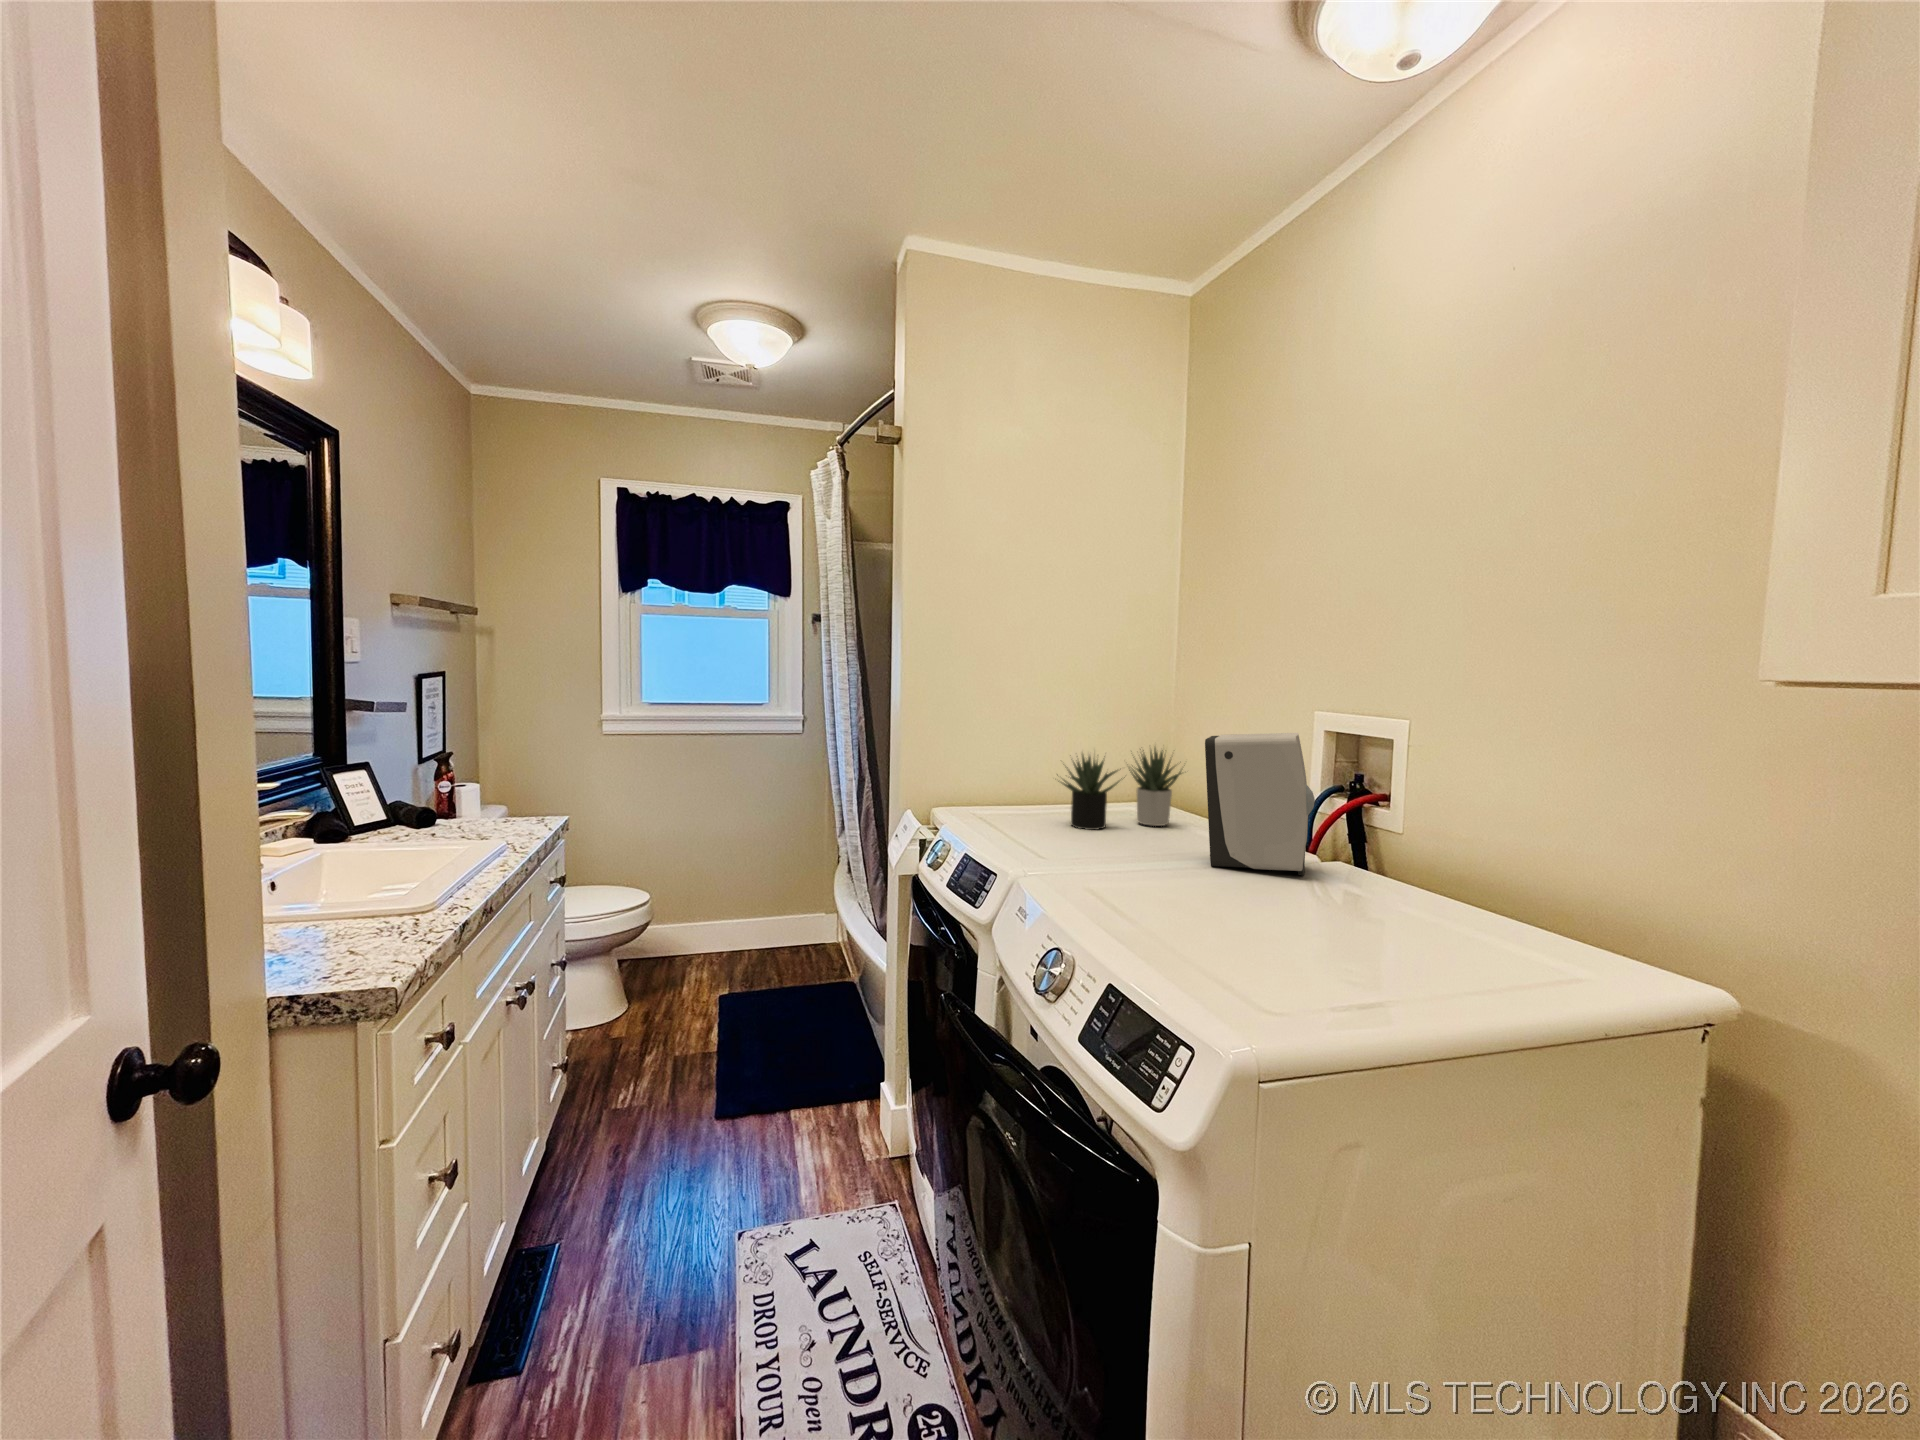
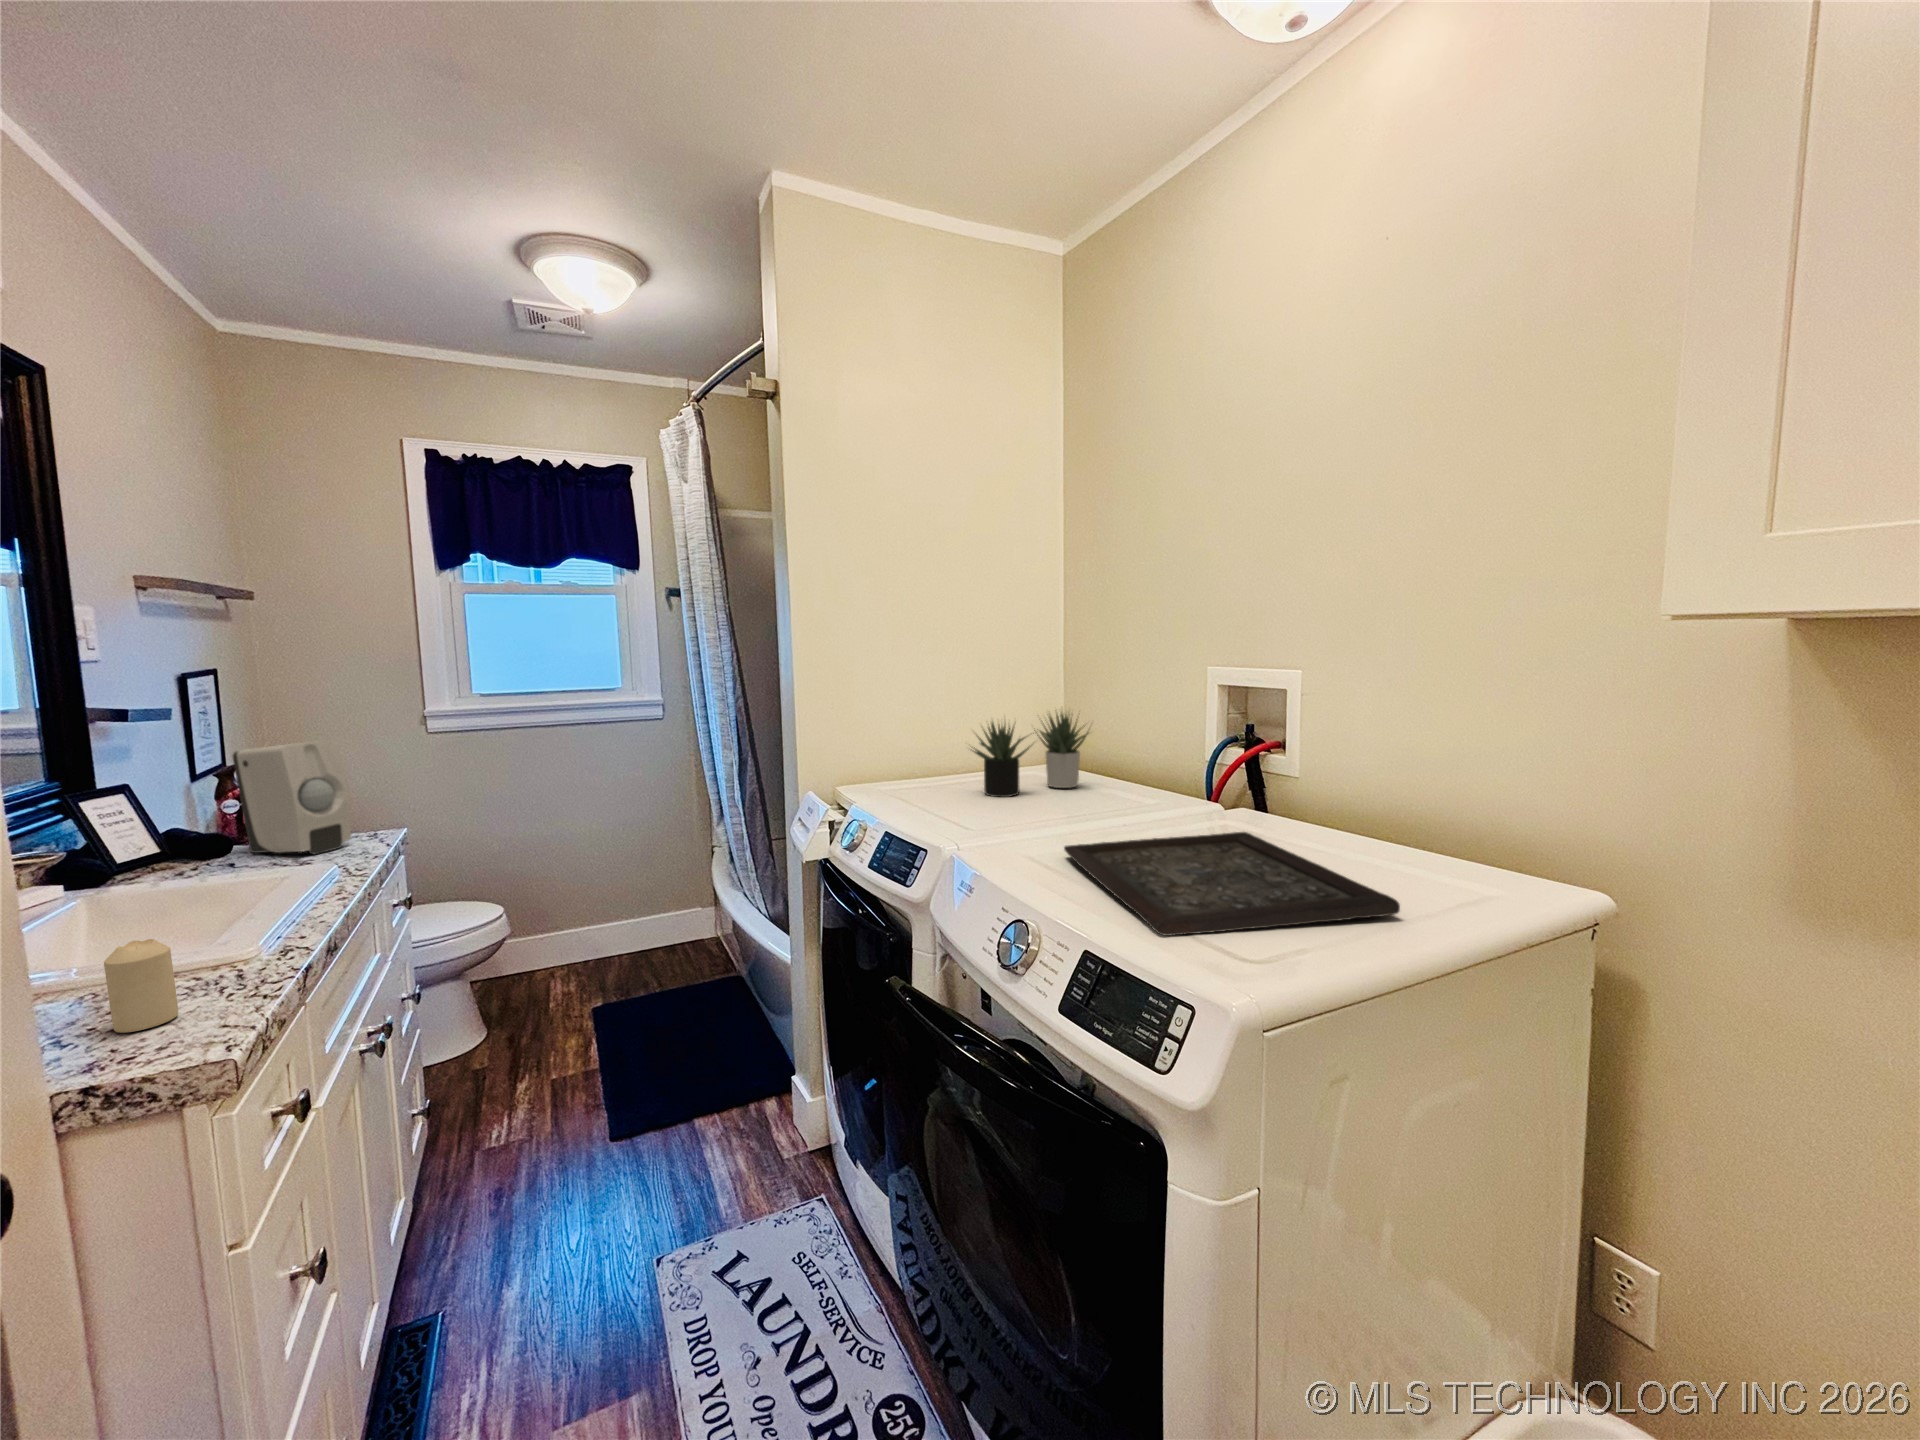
soap dispenser: present [1205,733,1315,875] -> present [233,740,351,854]
tray: none [1122,880,1459,984] -> present [1064,832,1400,936]
candle: none [318,884,367,957] -> present [104,939,178,1033]

